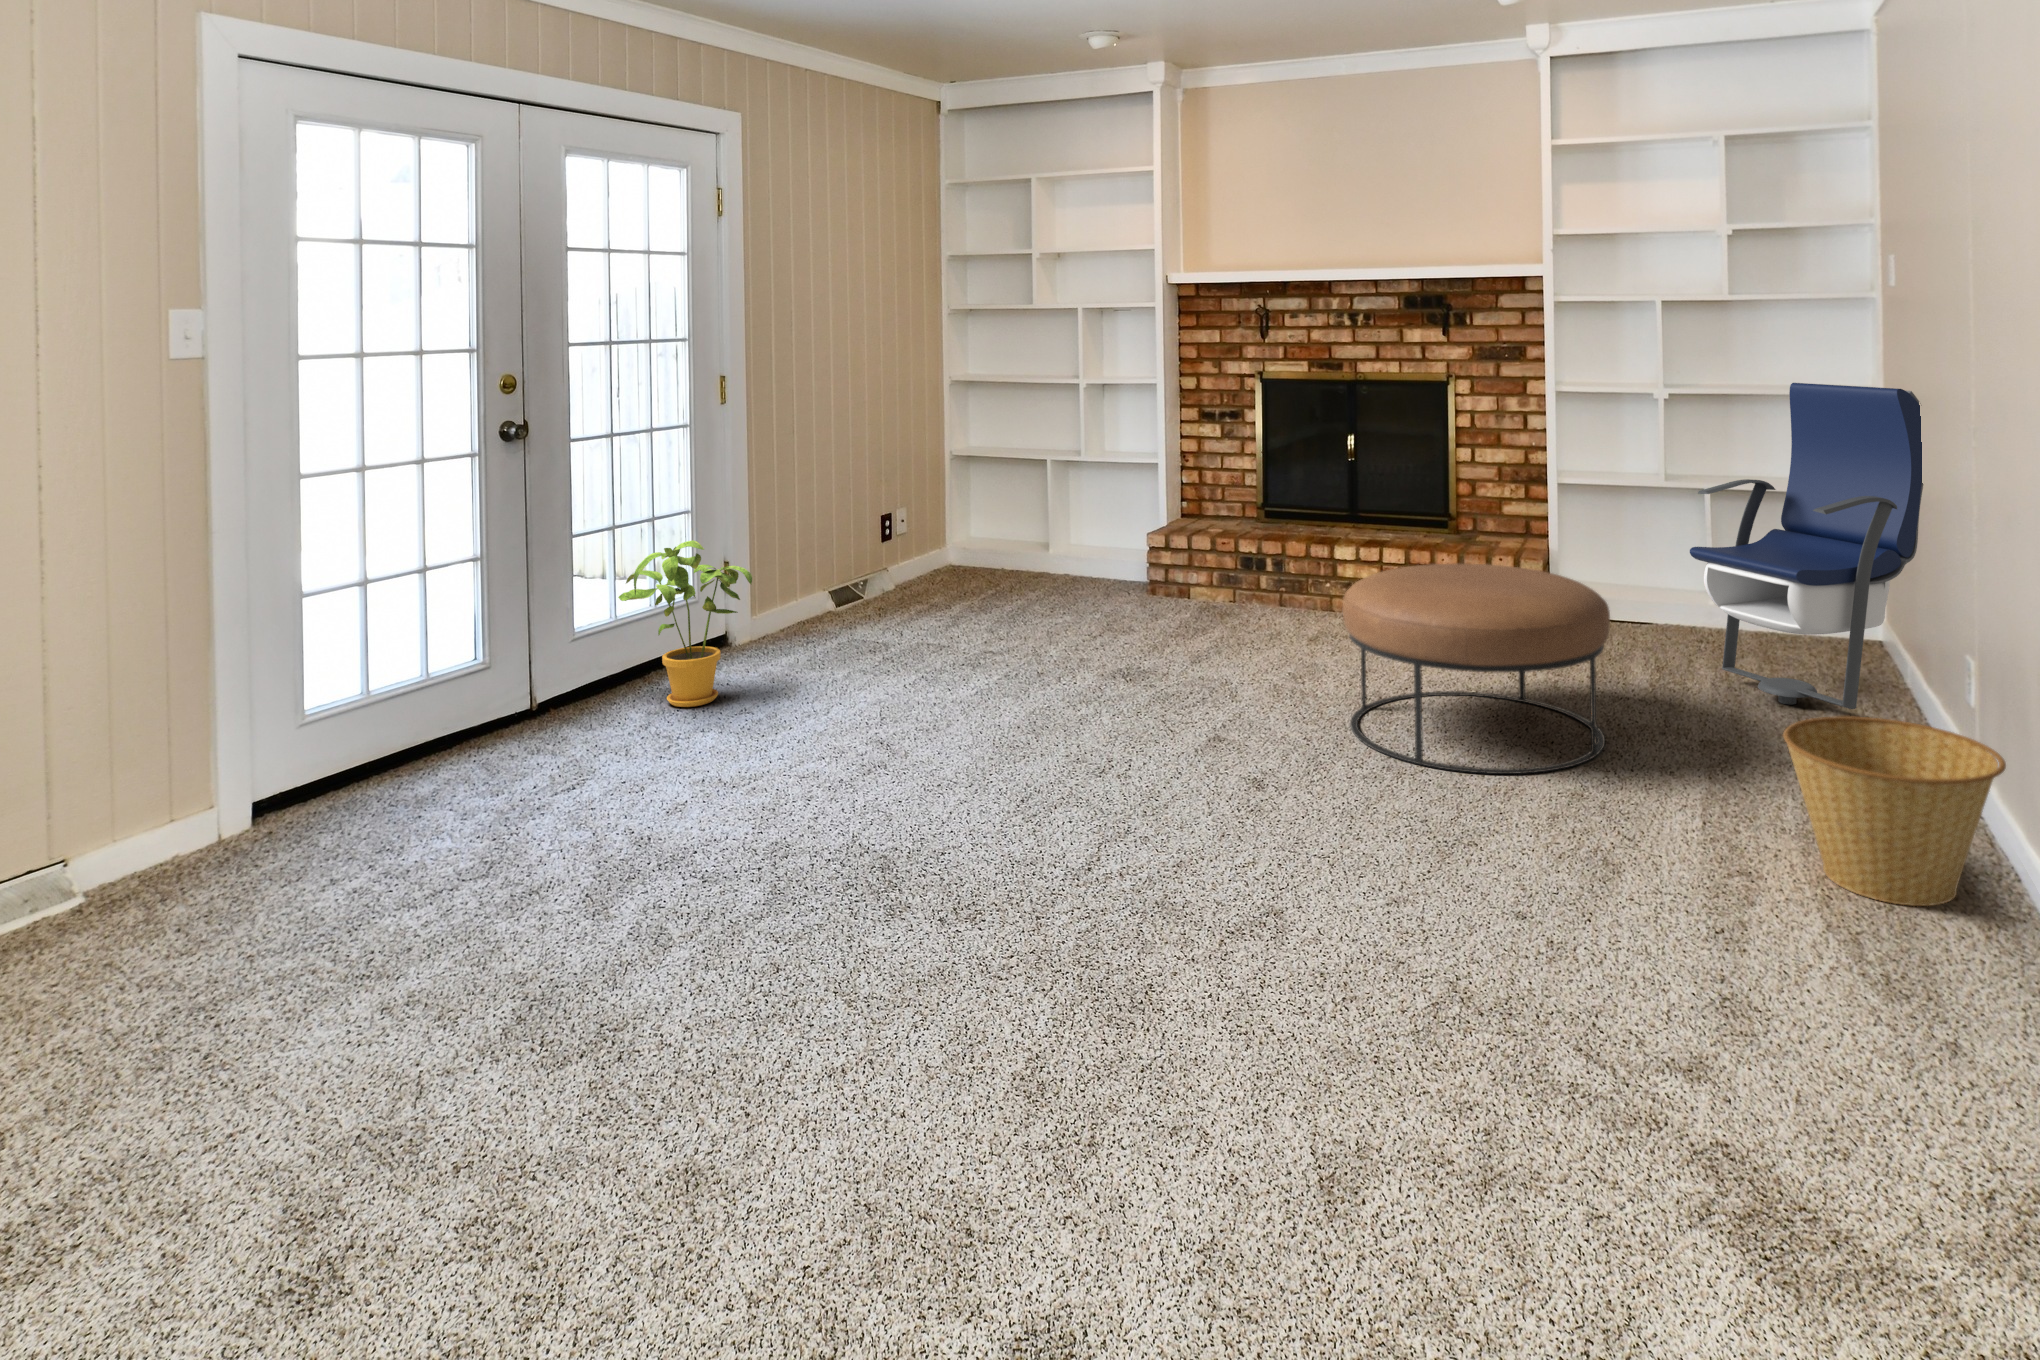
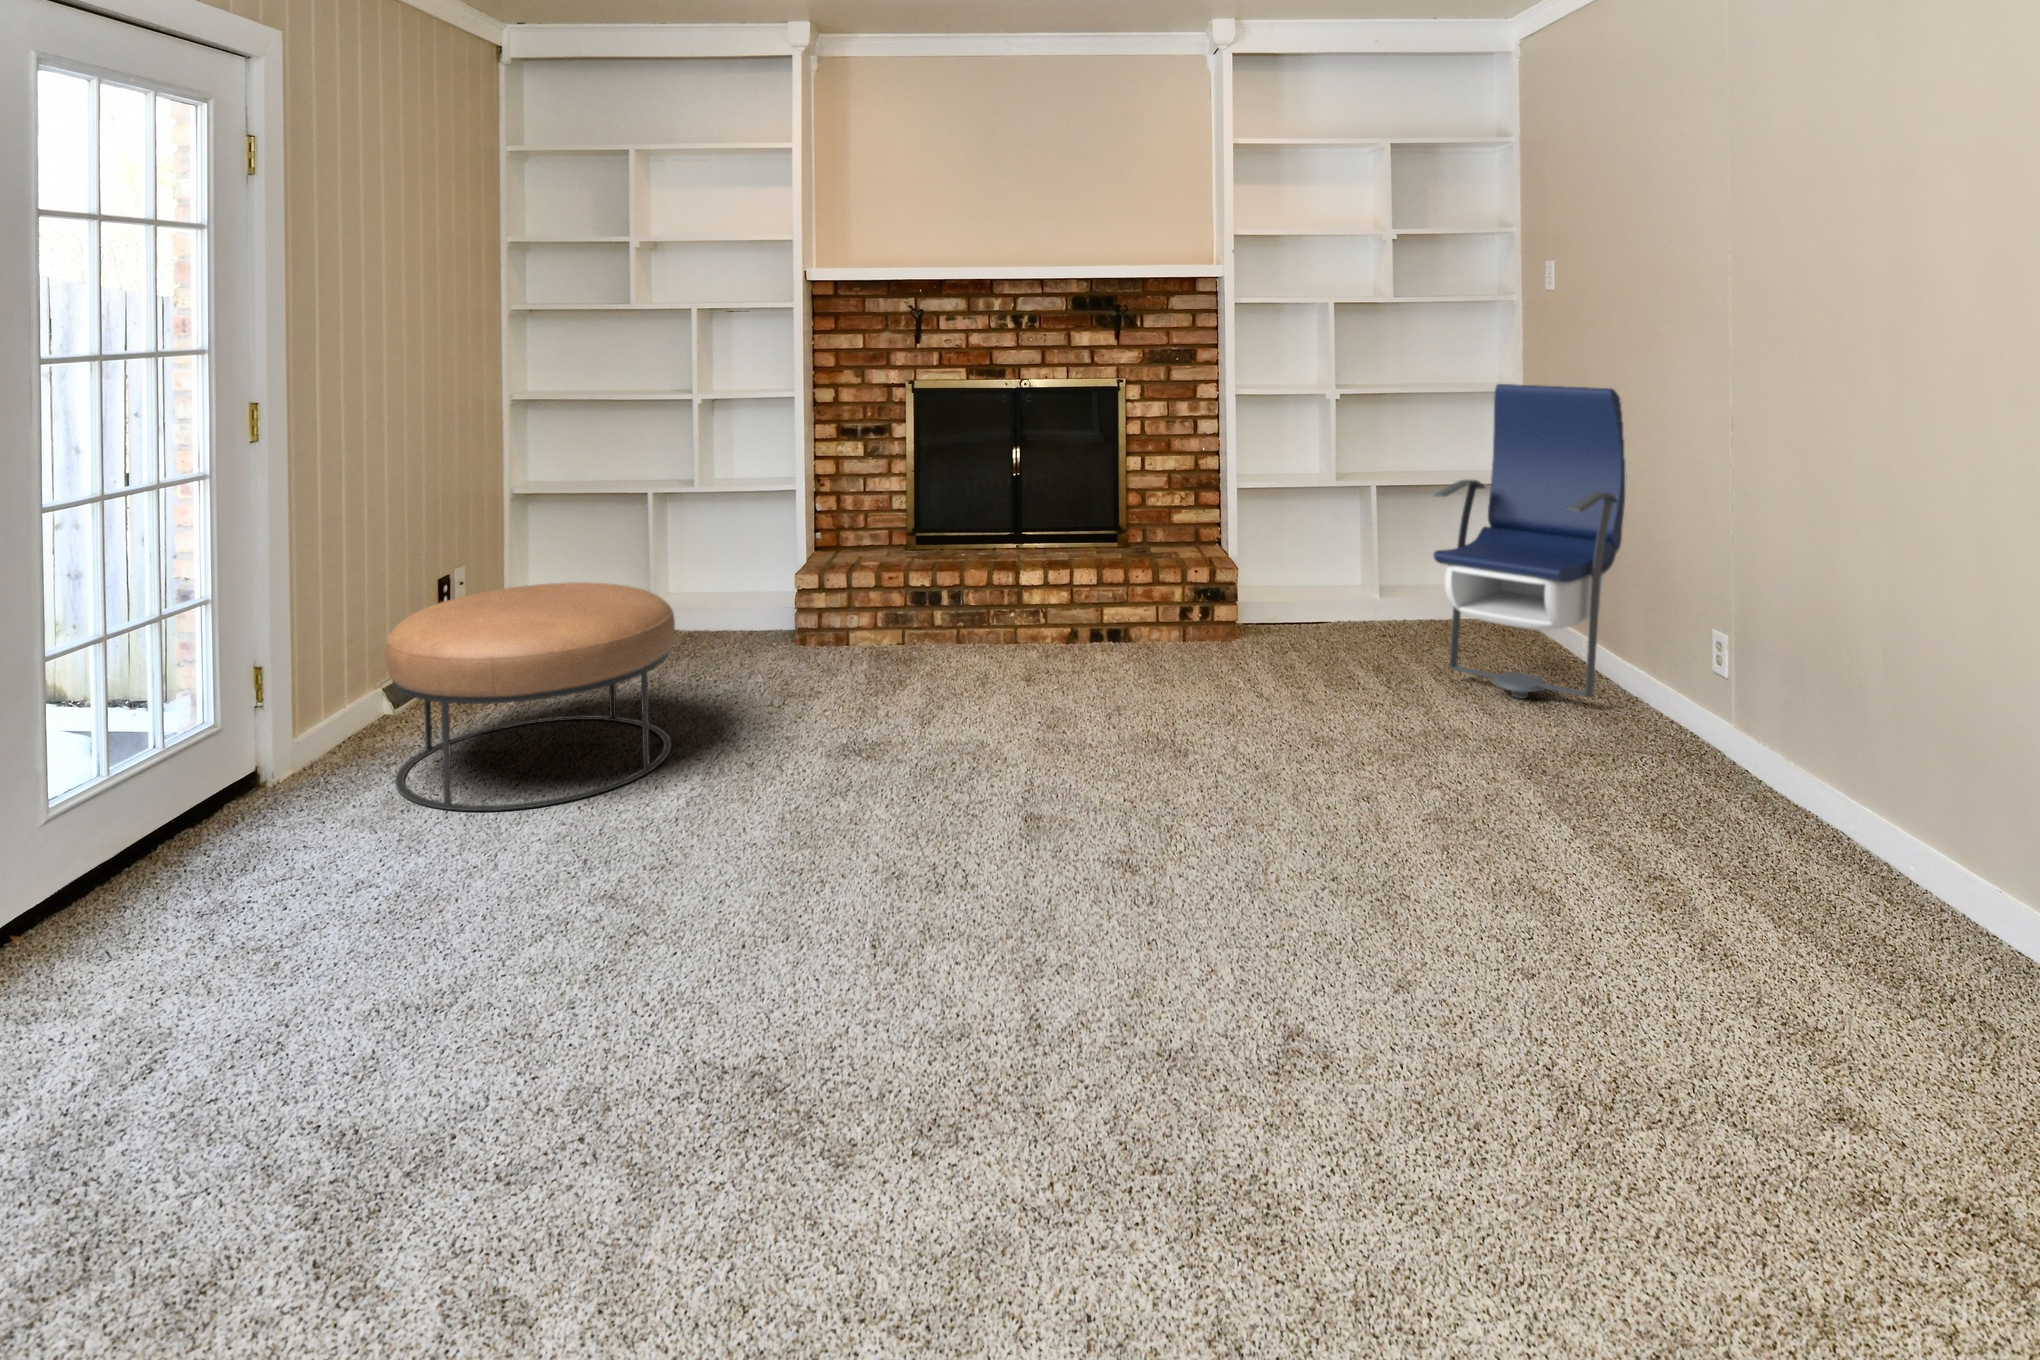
house plant: present [619,541,752,707] -> none [133,651,361,900]
ottoman: present [1343,564,1610,774] -> present [385,582,675,811]
basket: present [1783,716,2006,906] -> none [1694,718,1915,908]

